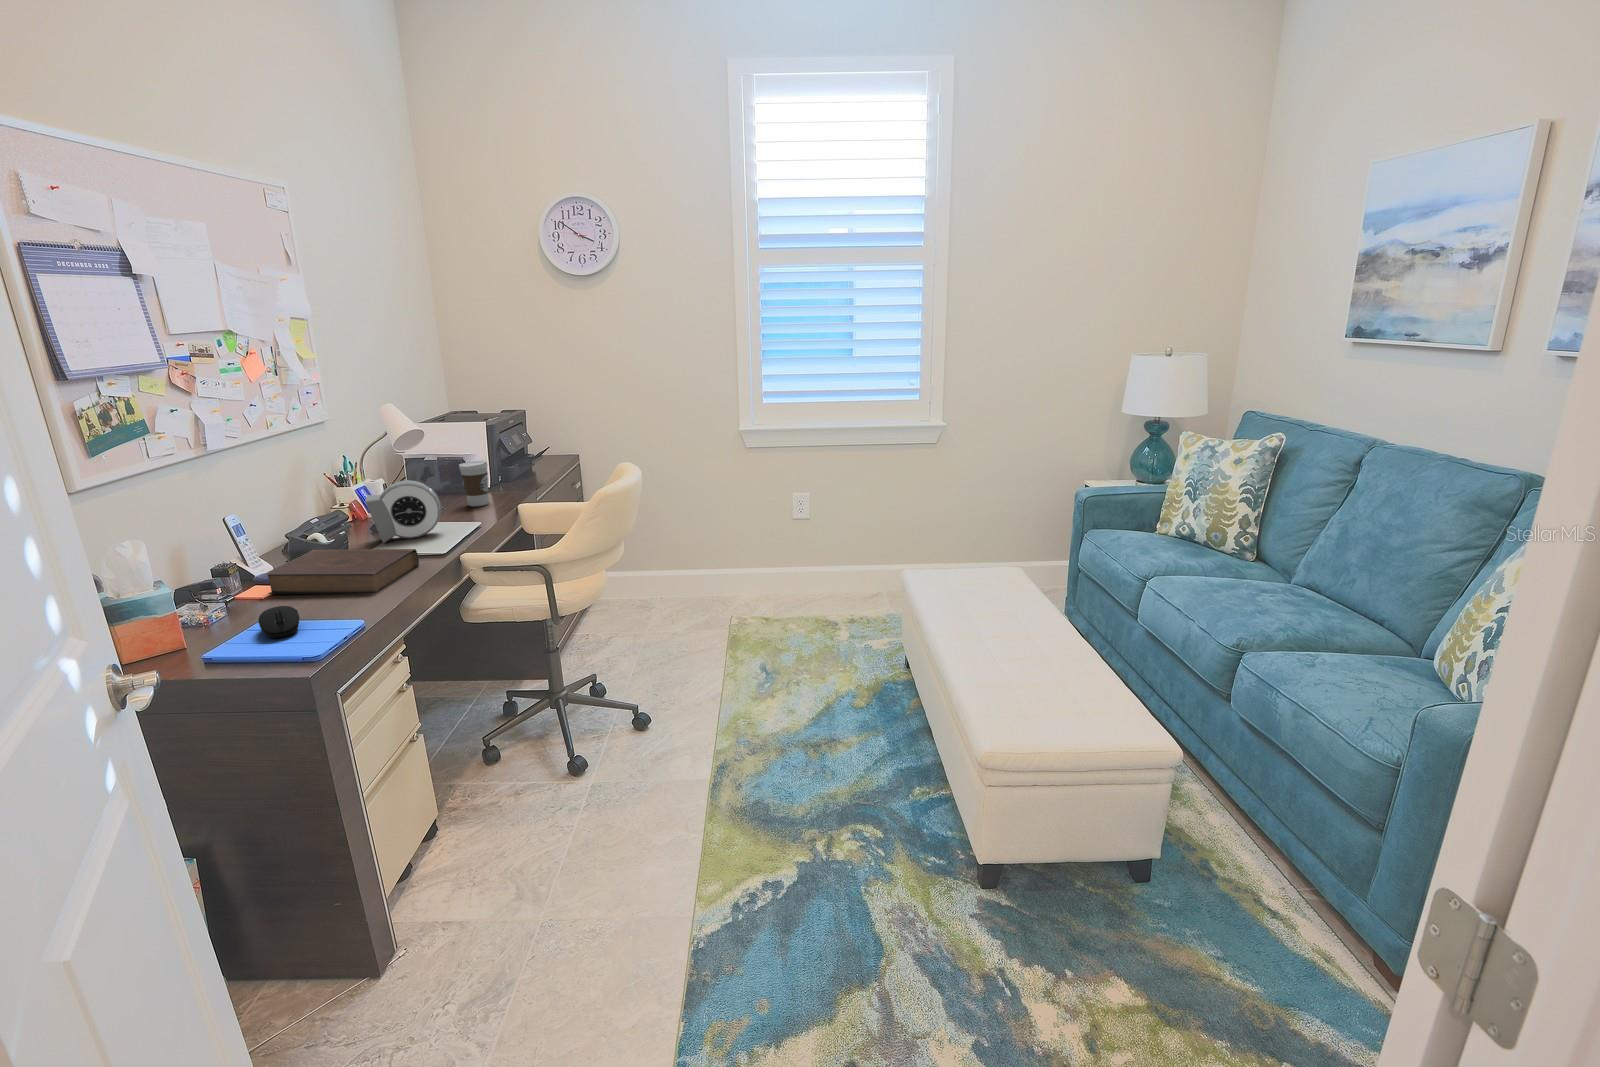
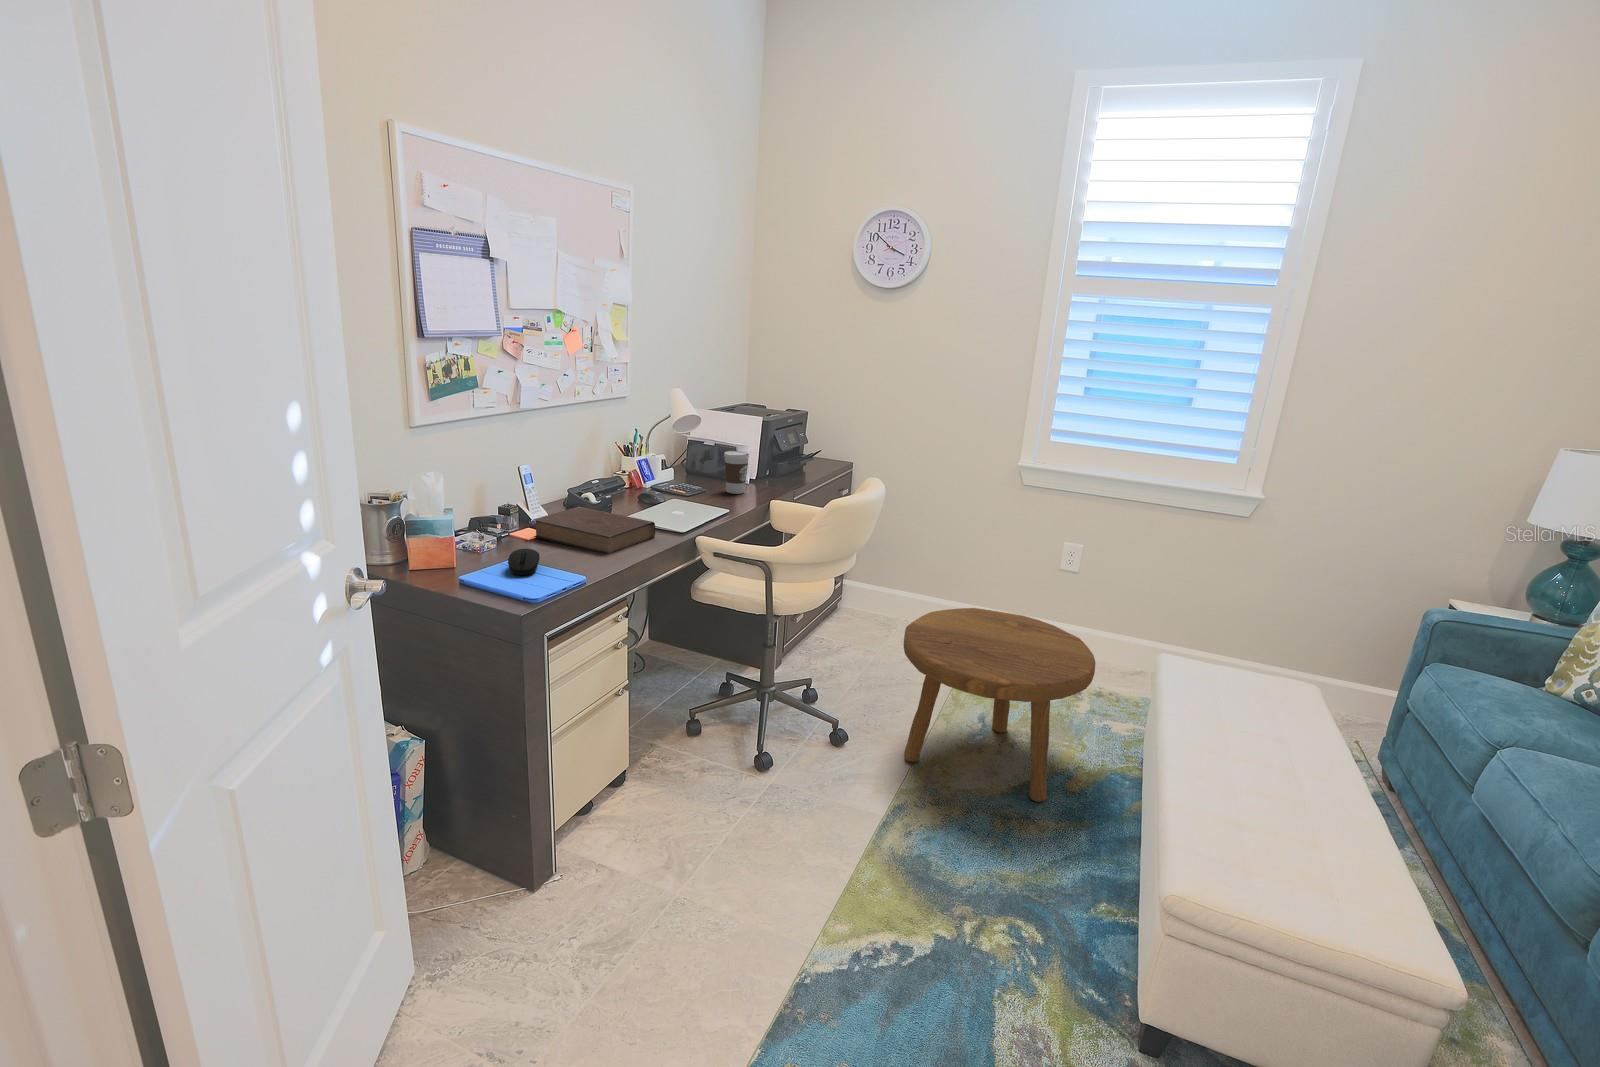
alarm clock: present [365,480,442,543] -> none [632,459,694,512]
footstool: none [688,567,859,724] -> present [904,608,1096,802]

